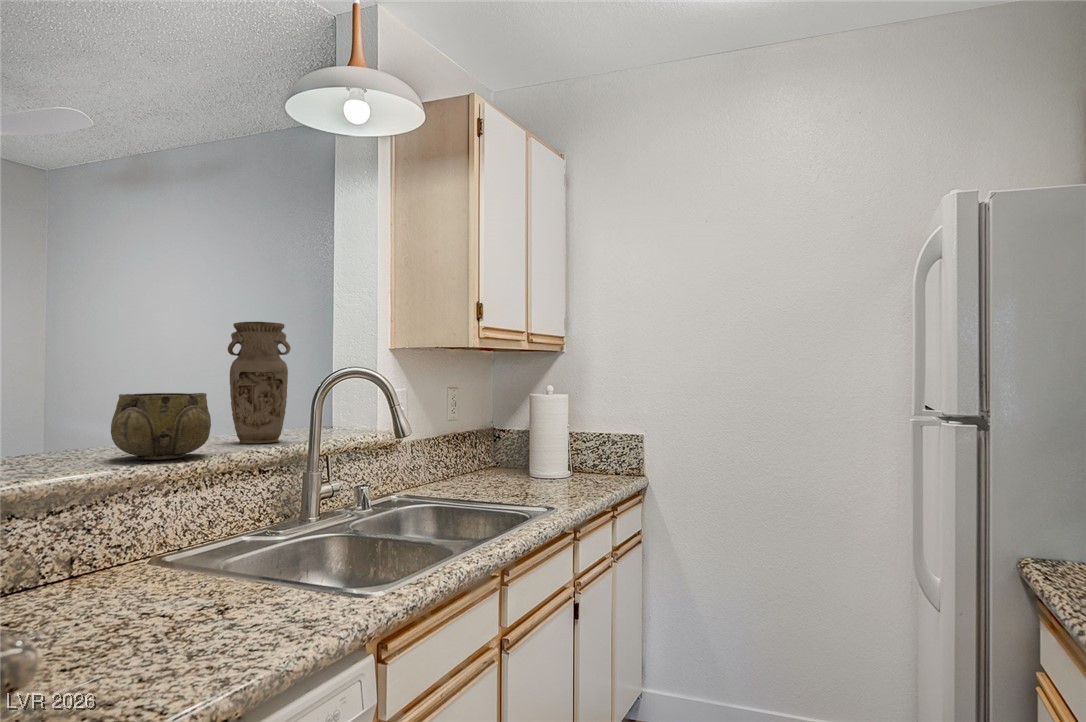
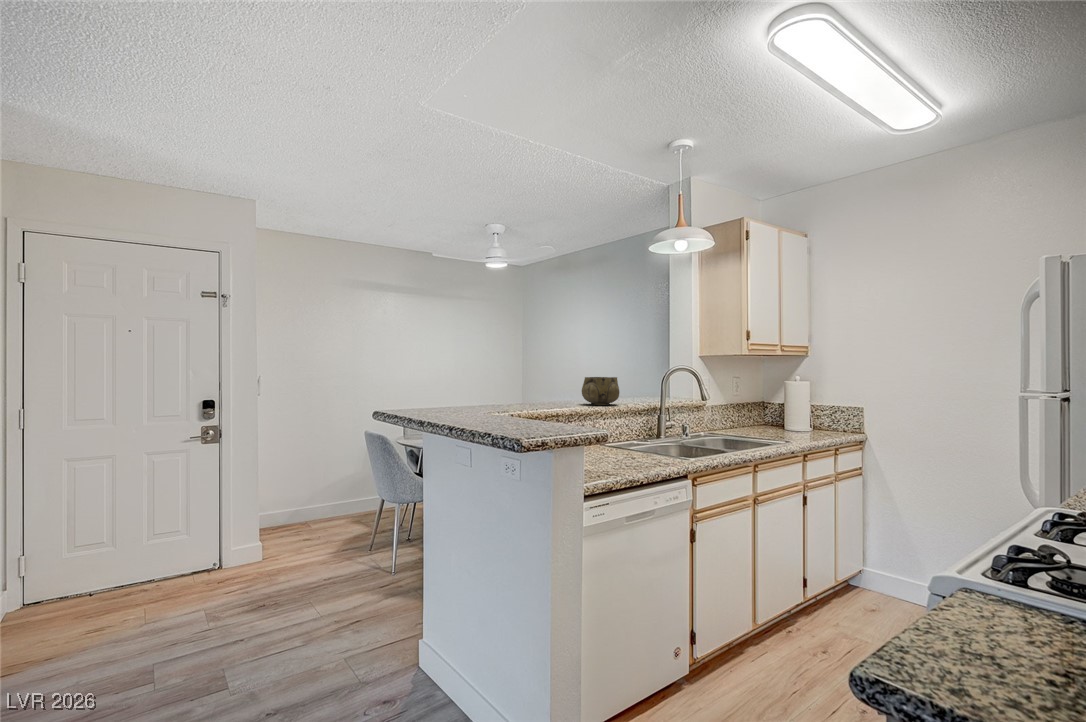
vase: present [228,321,291,443] -> none [621,344,650,402]

